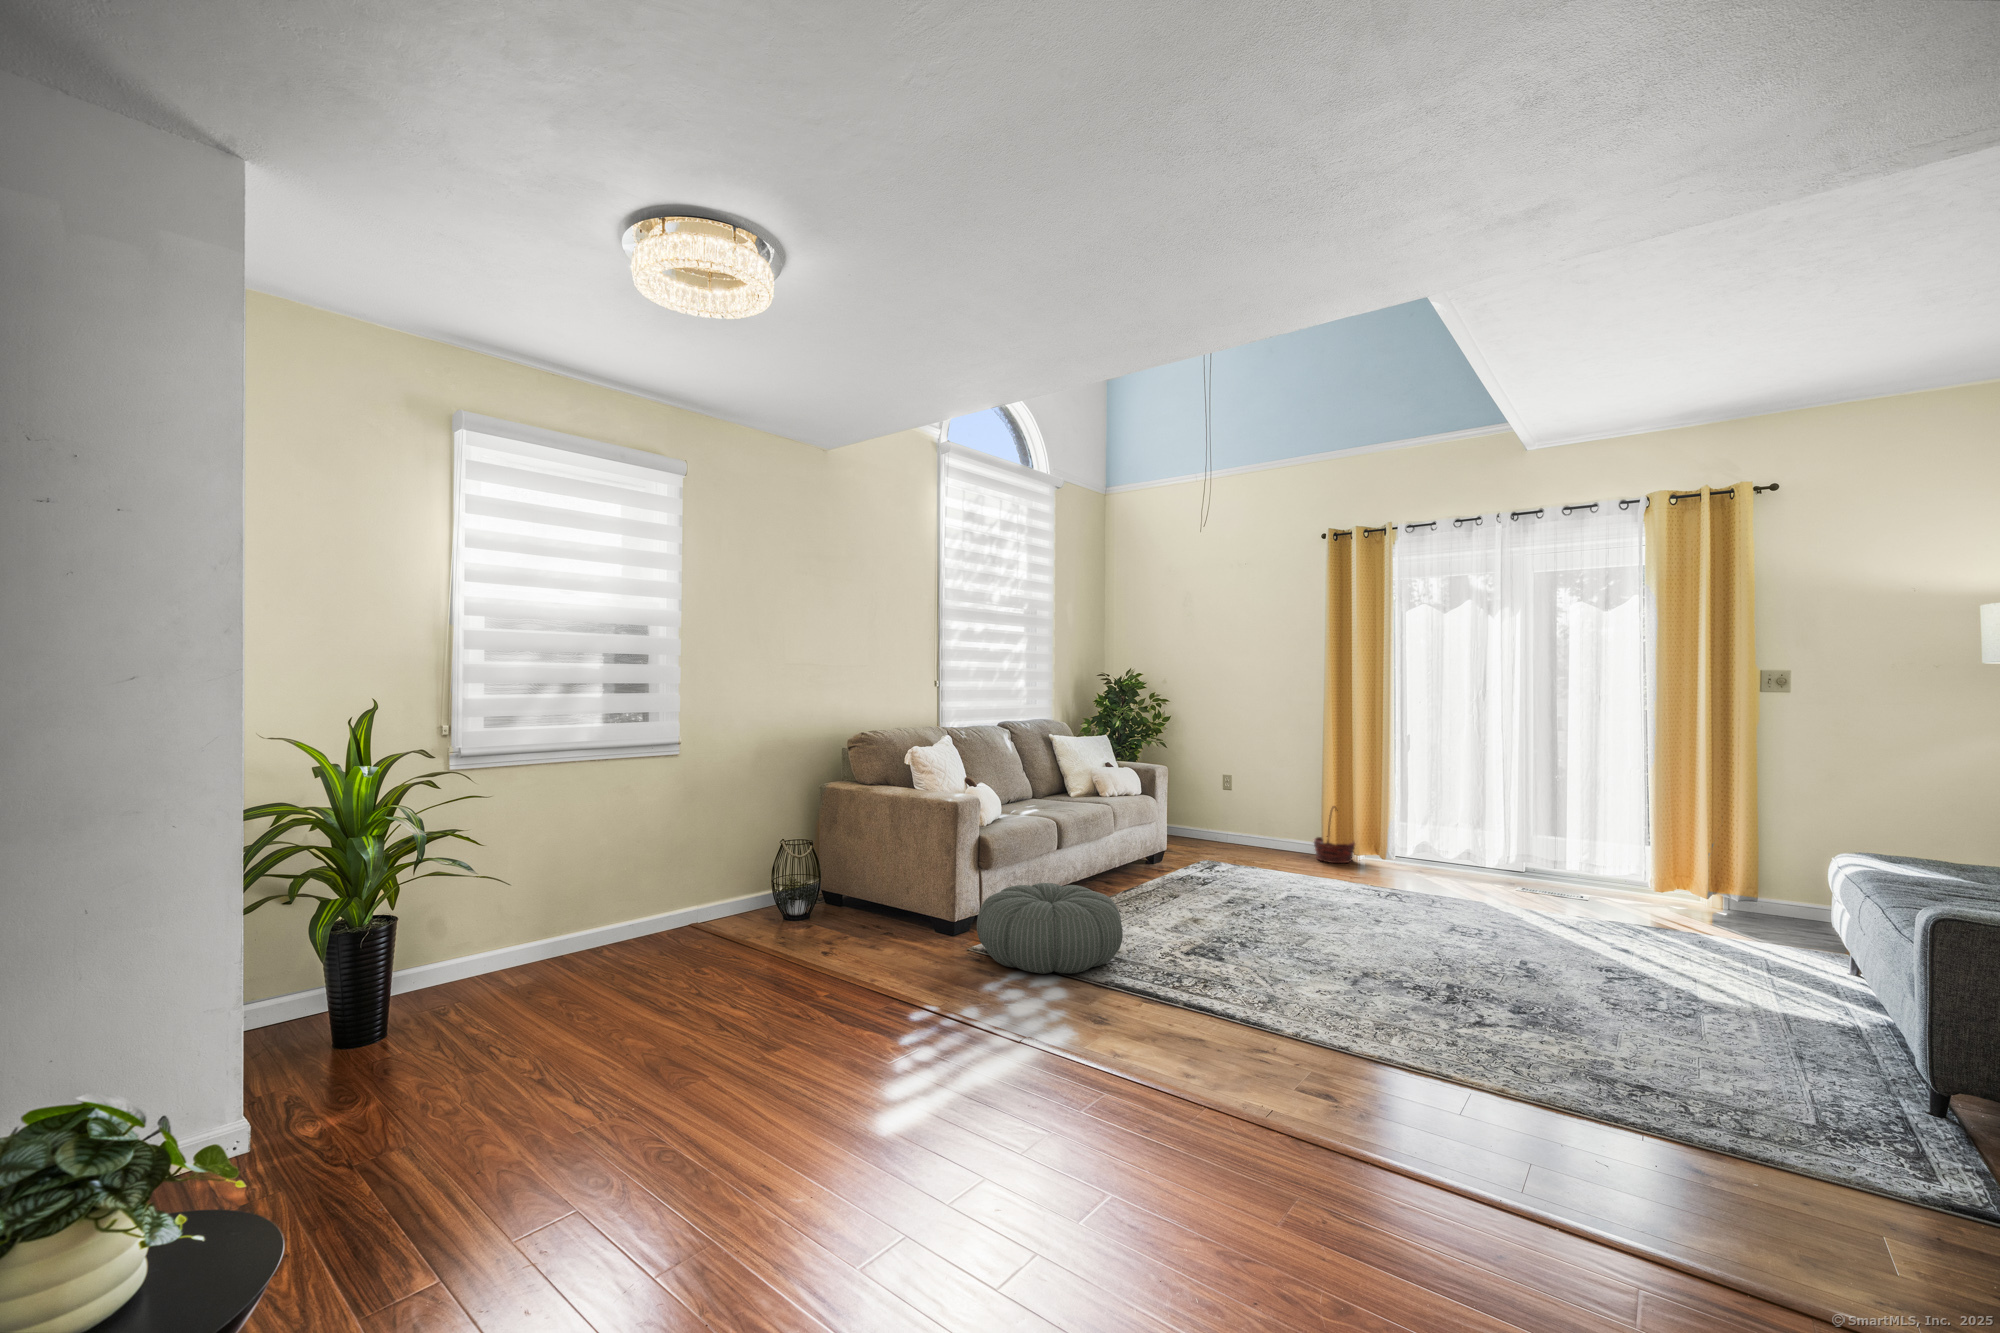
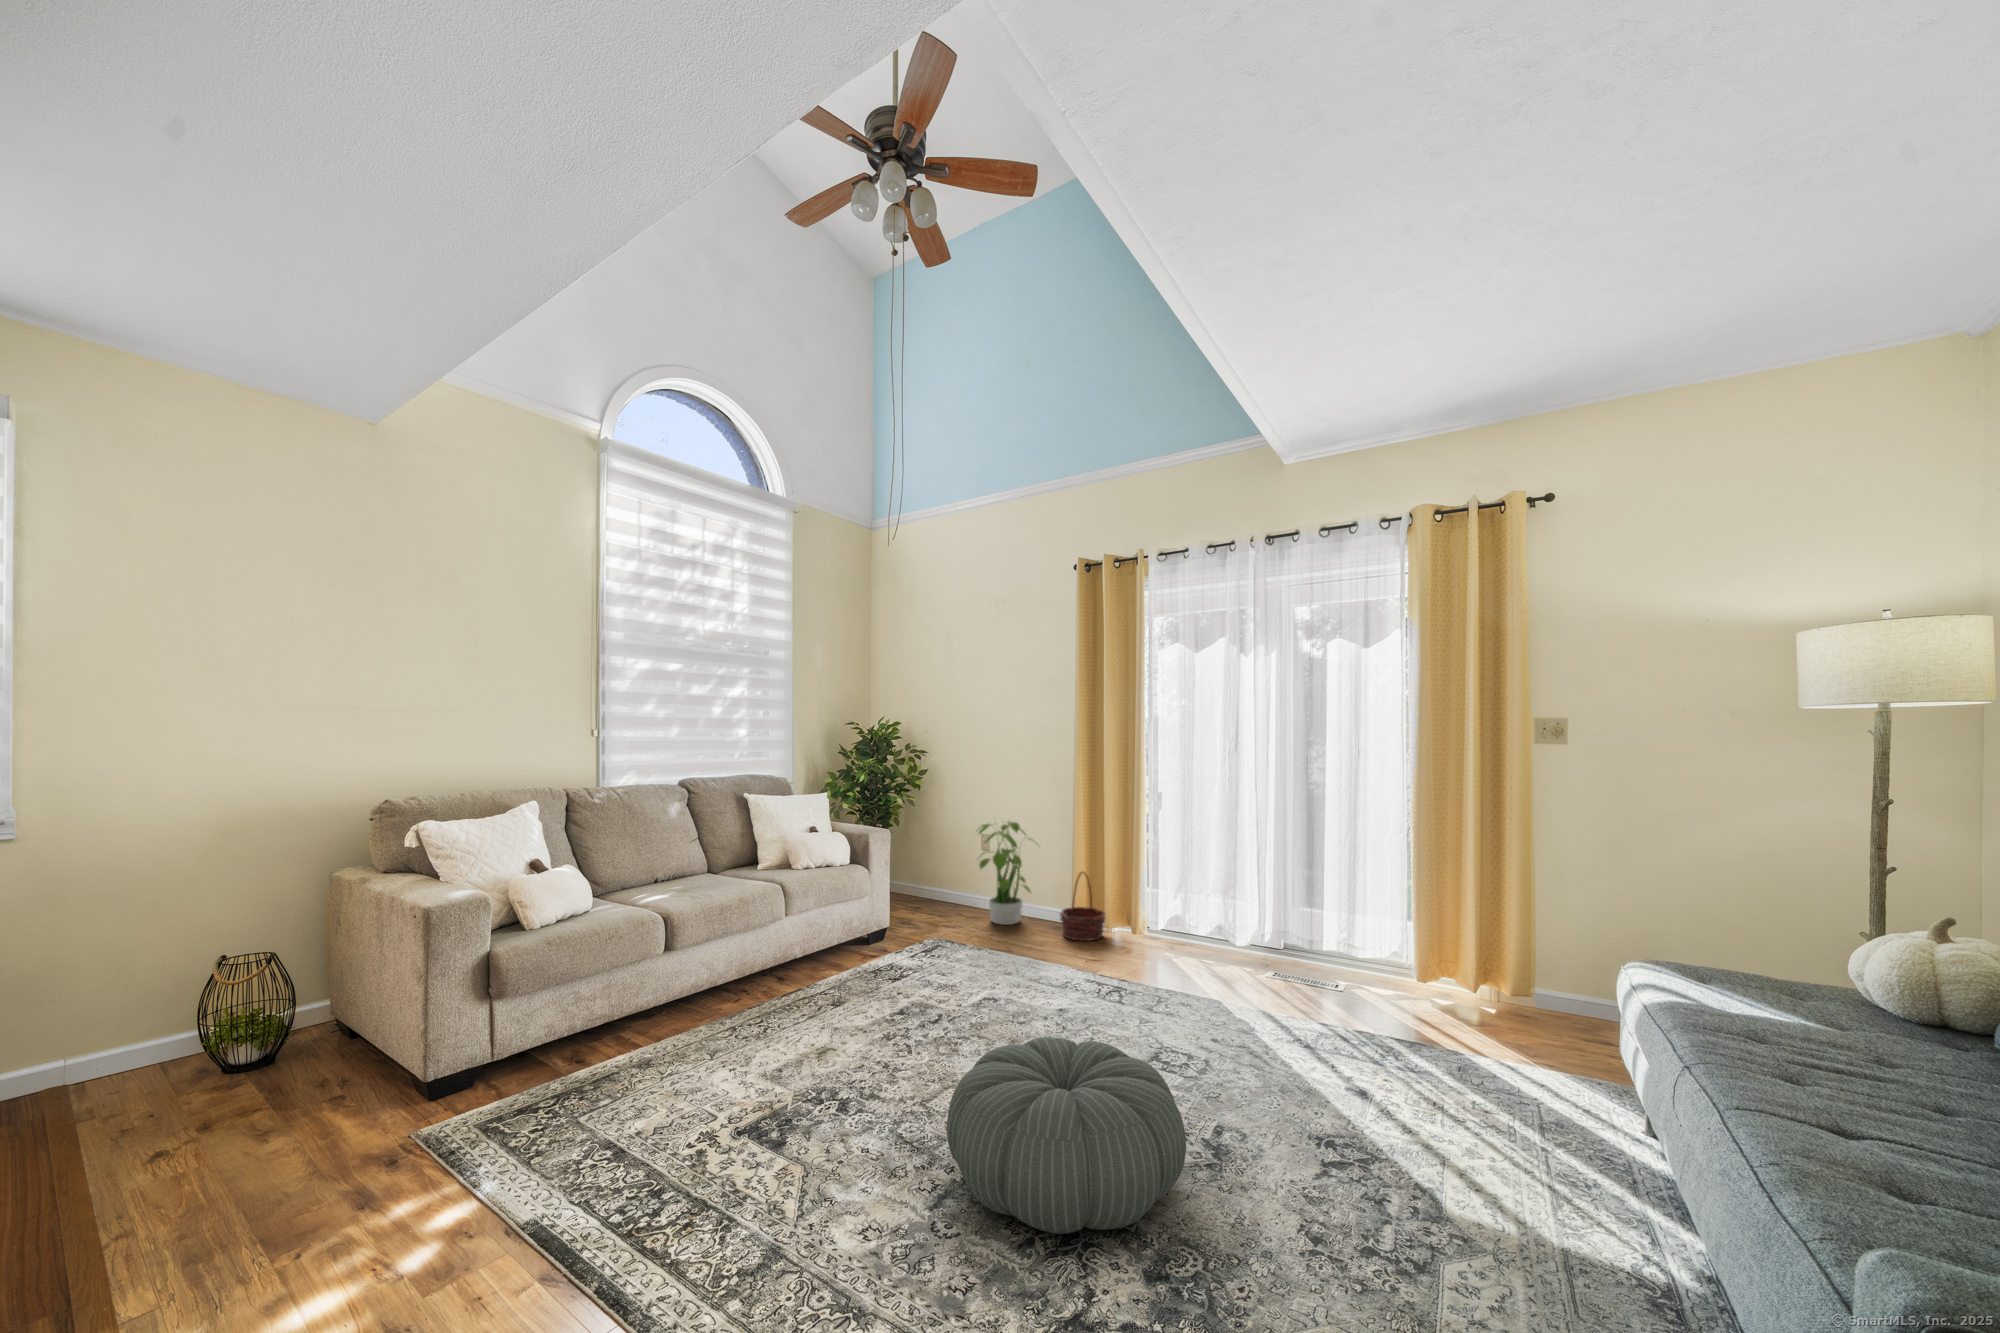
potted plant: none [1227,761,1287,852] -> present [979,822,1036,925]
pouf: present [977,883,1123,974] -> present [947,1037,1186,1234]

